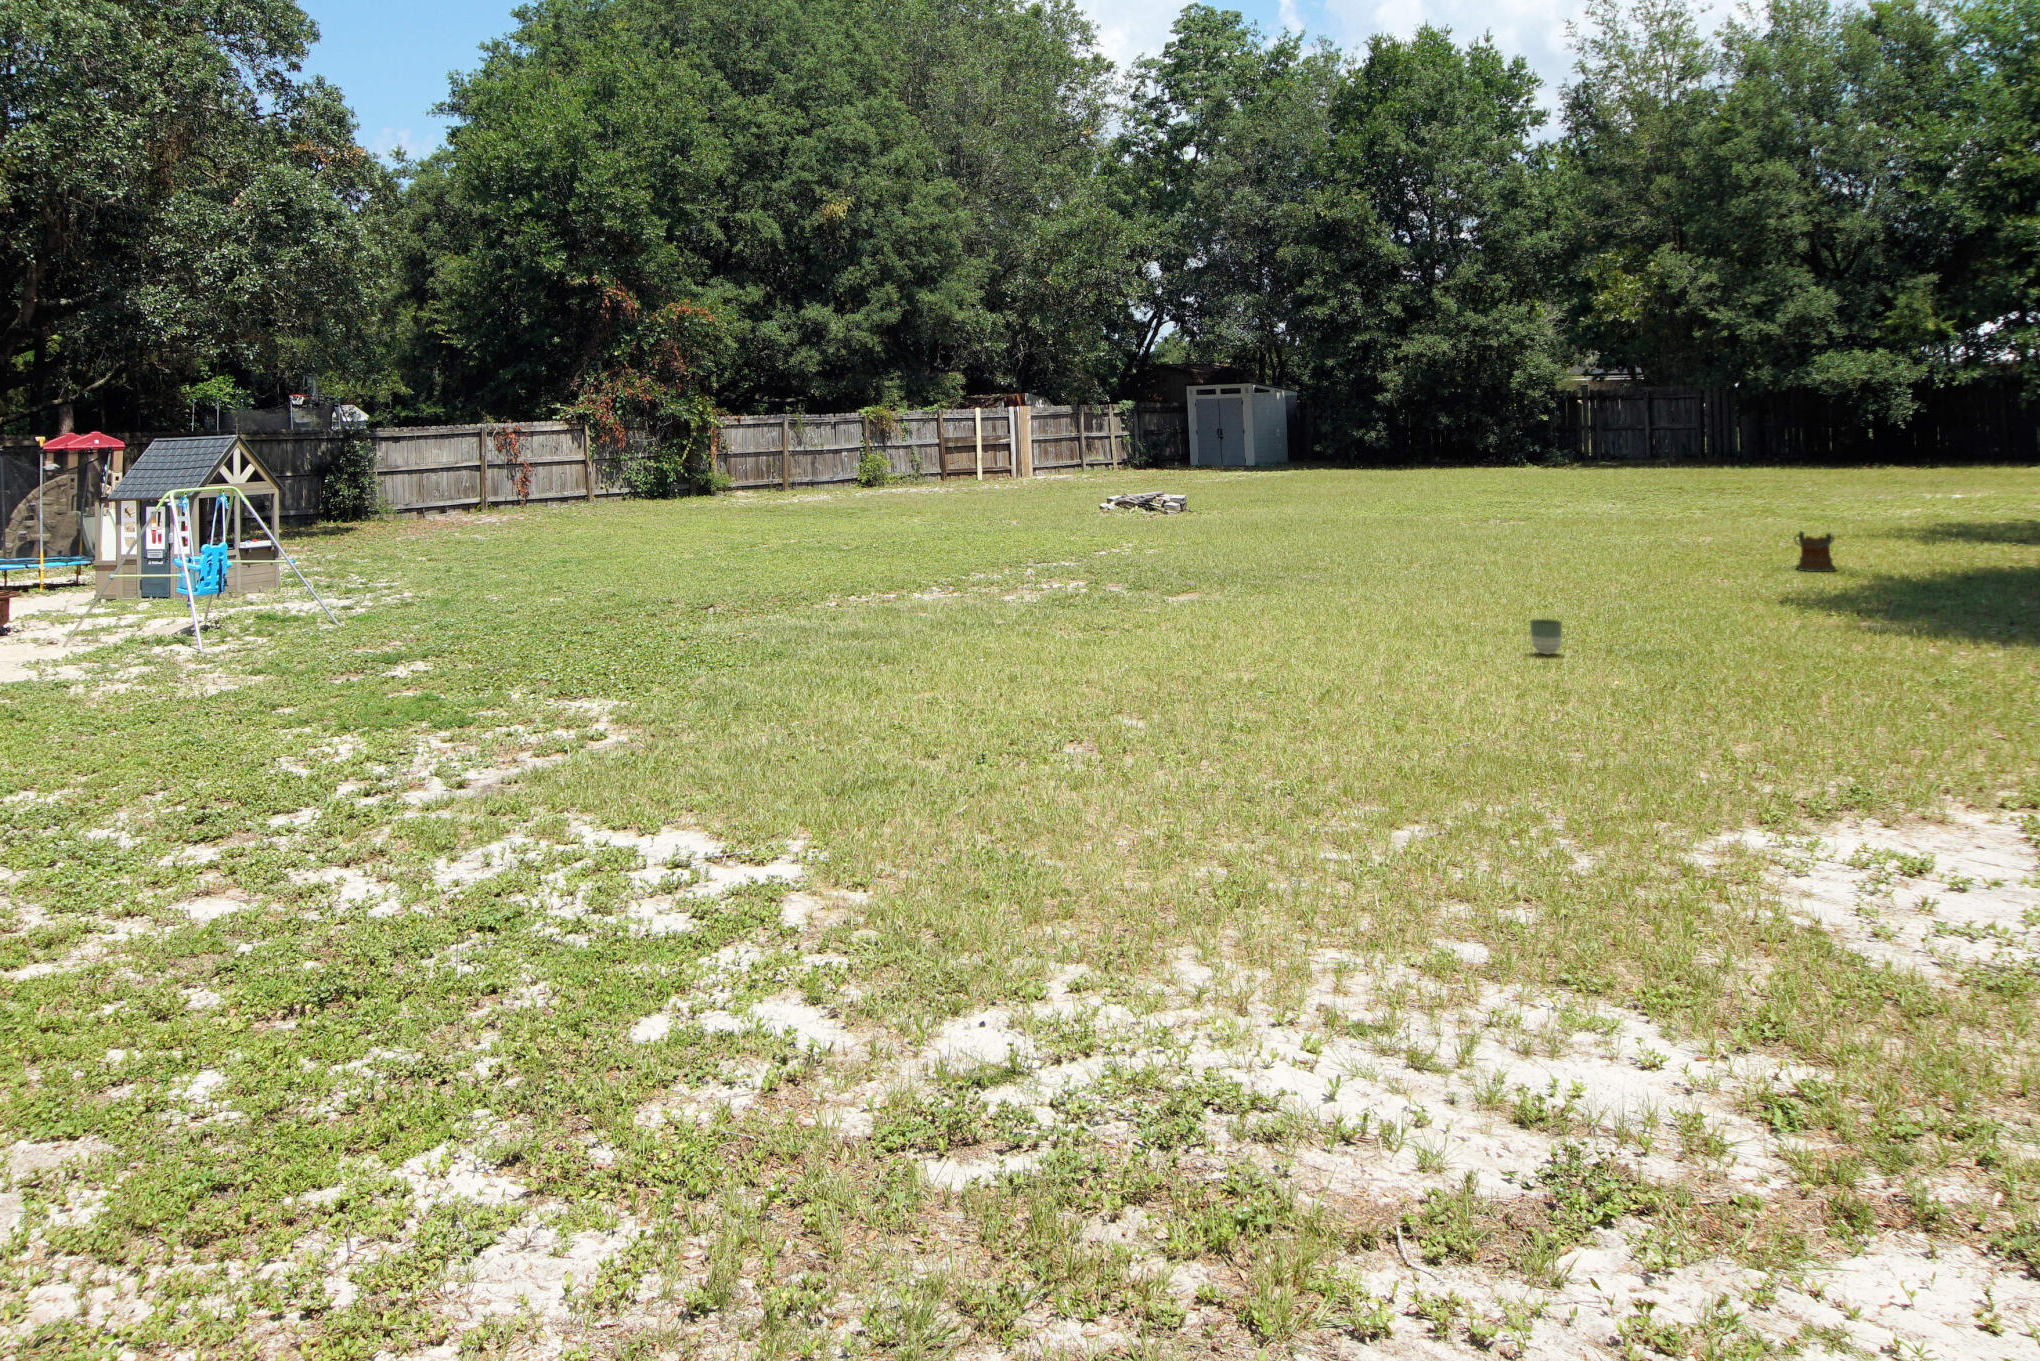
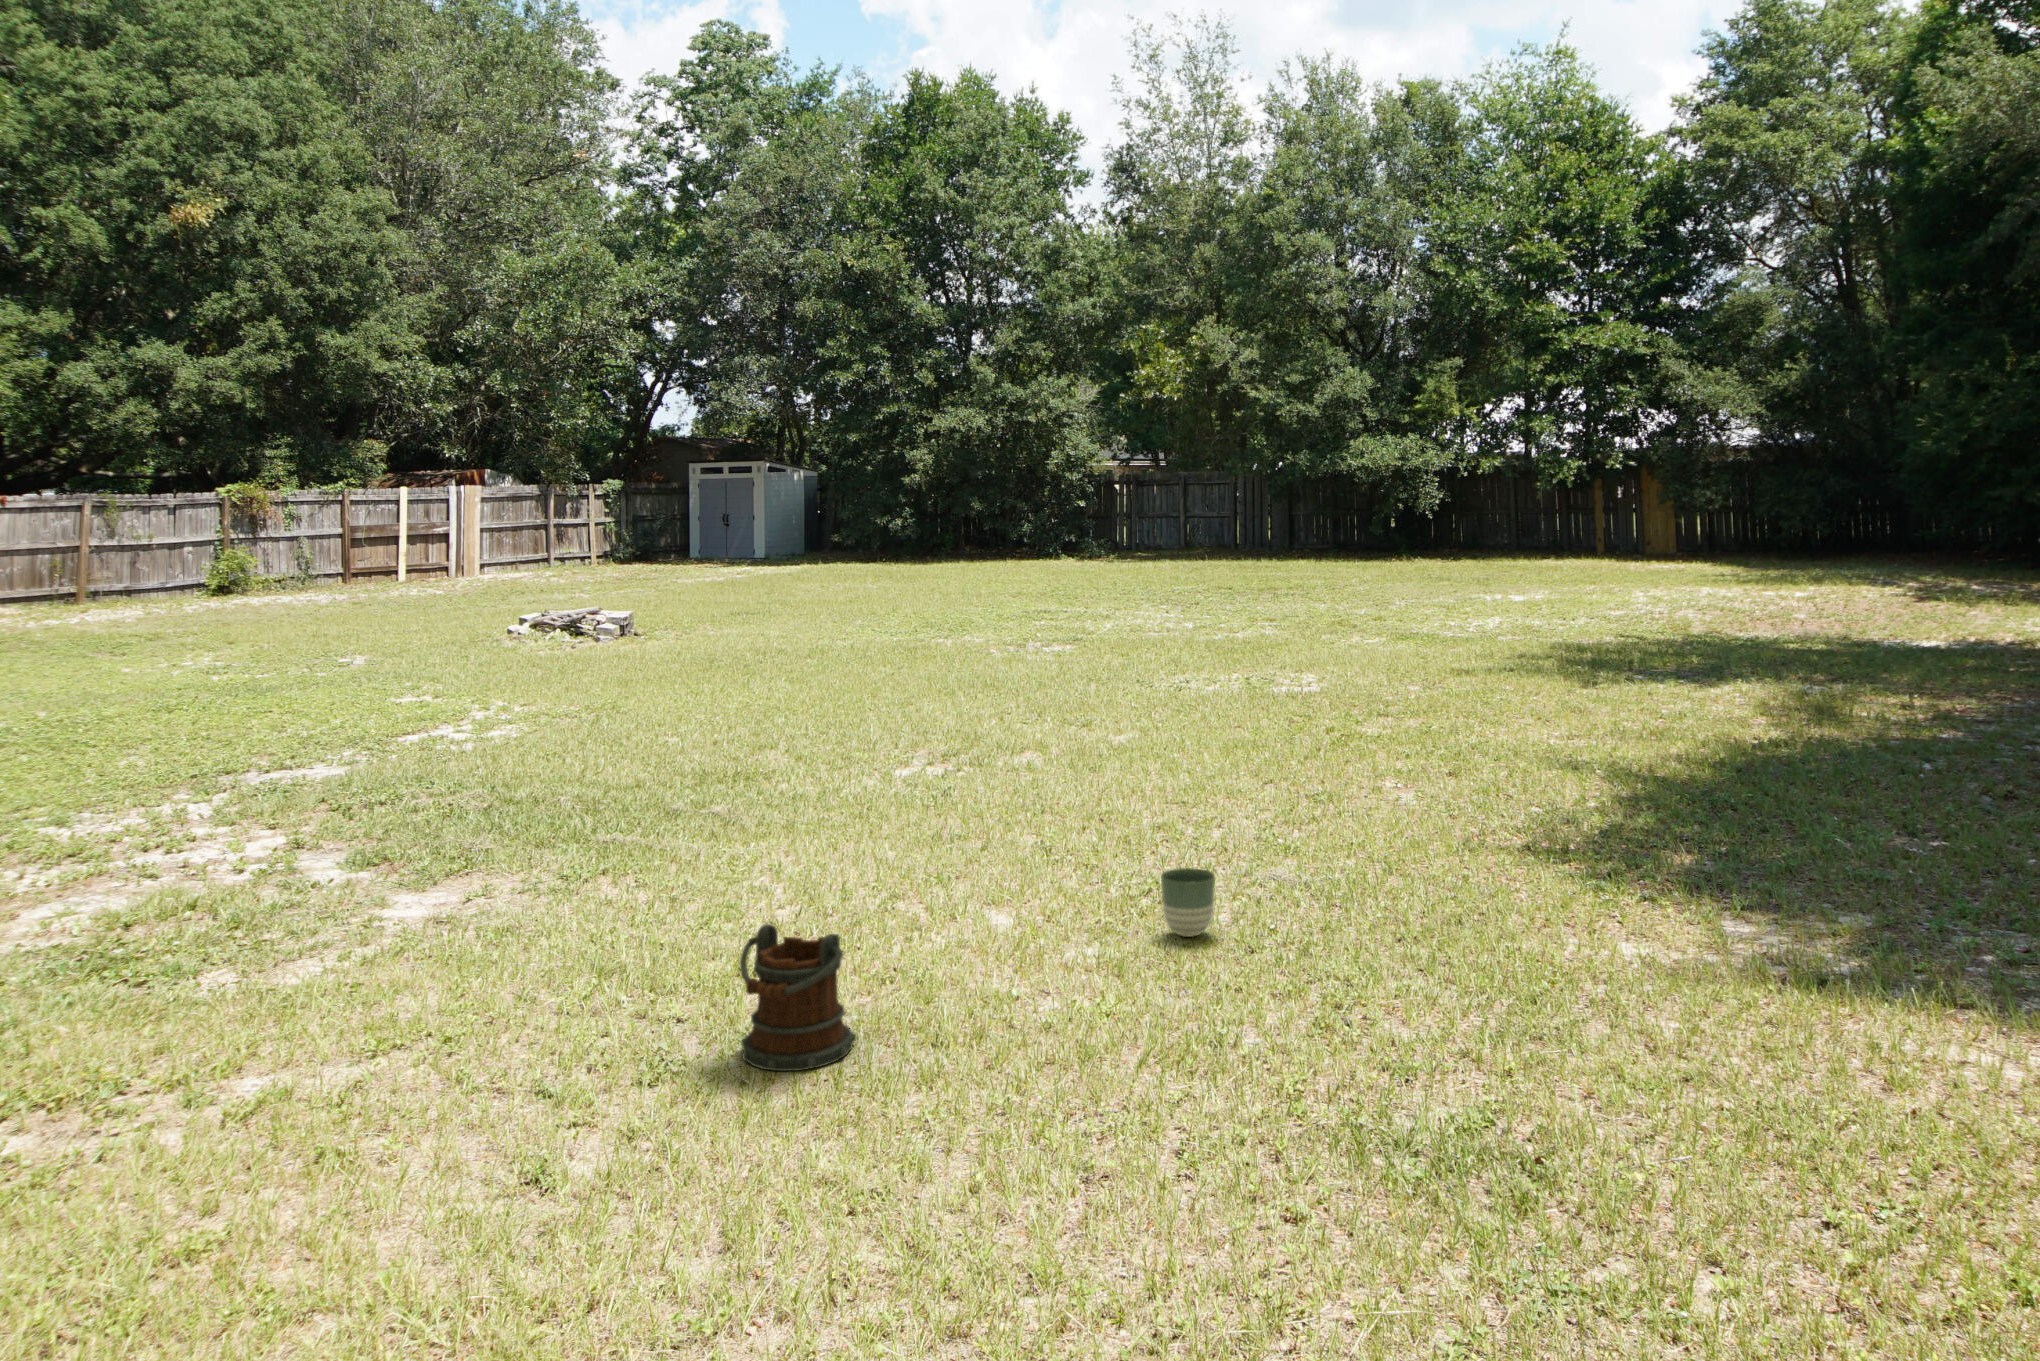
bucket: present [1794,531,1836,572] -> present [740,924,856,1071]

